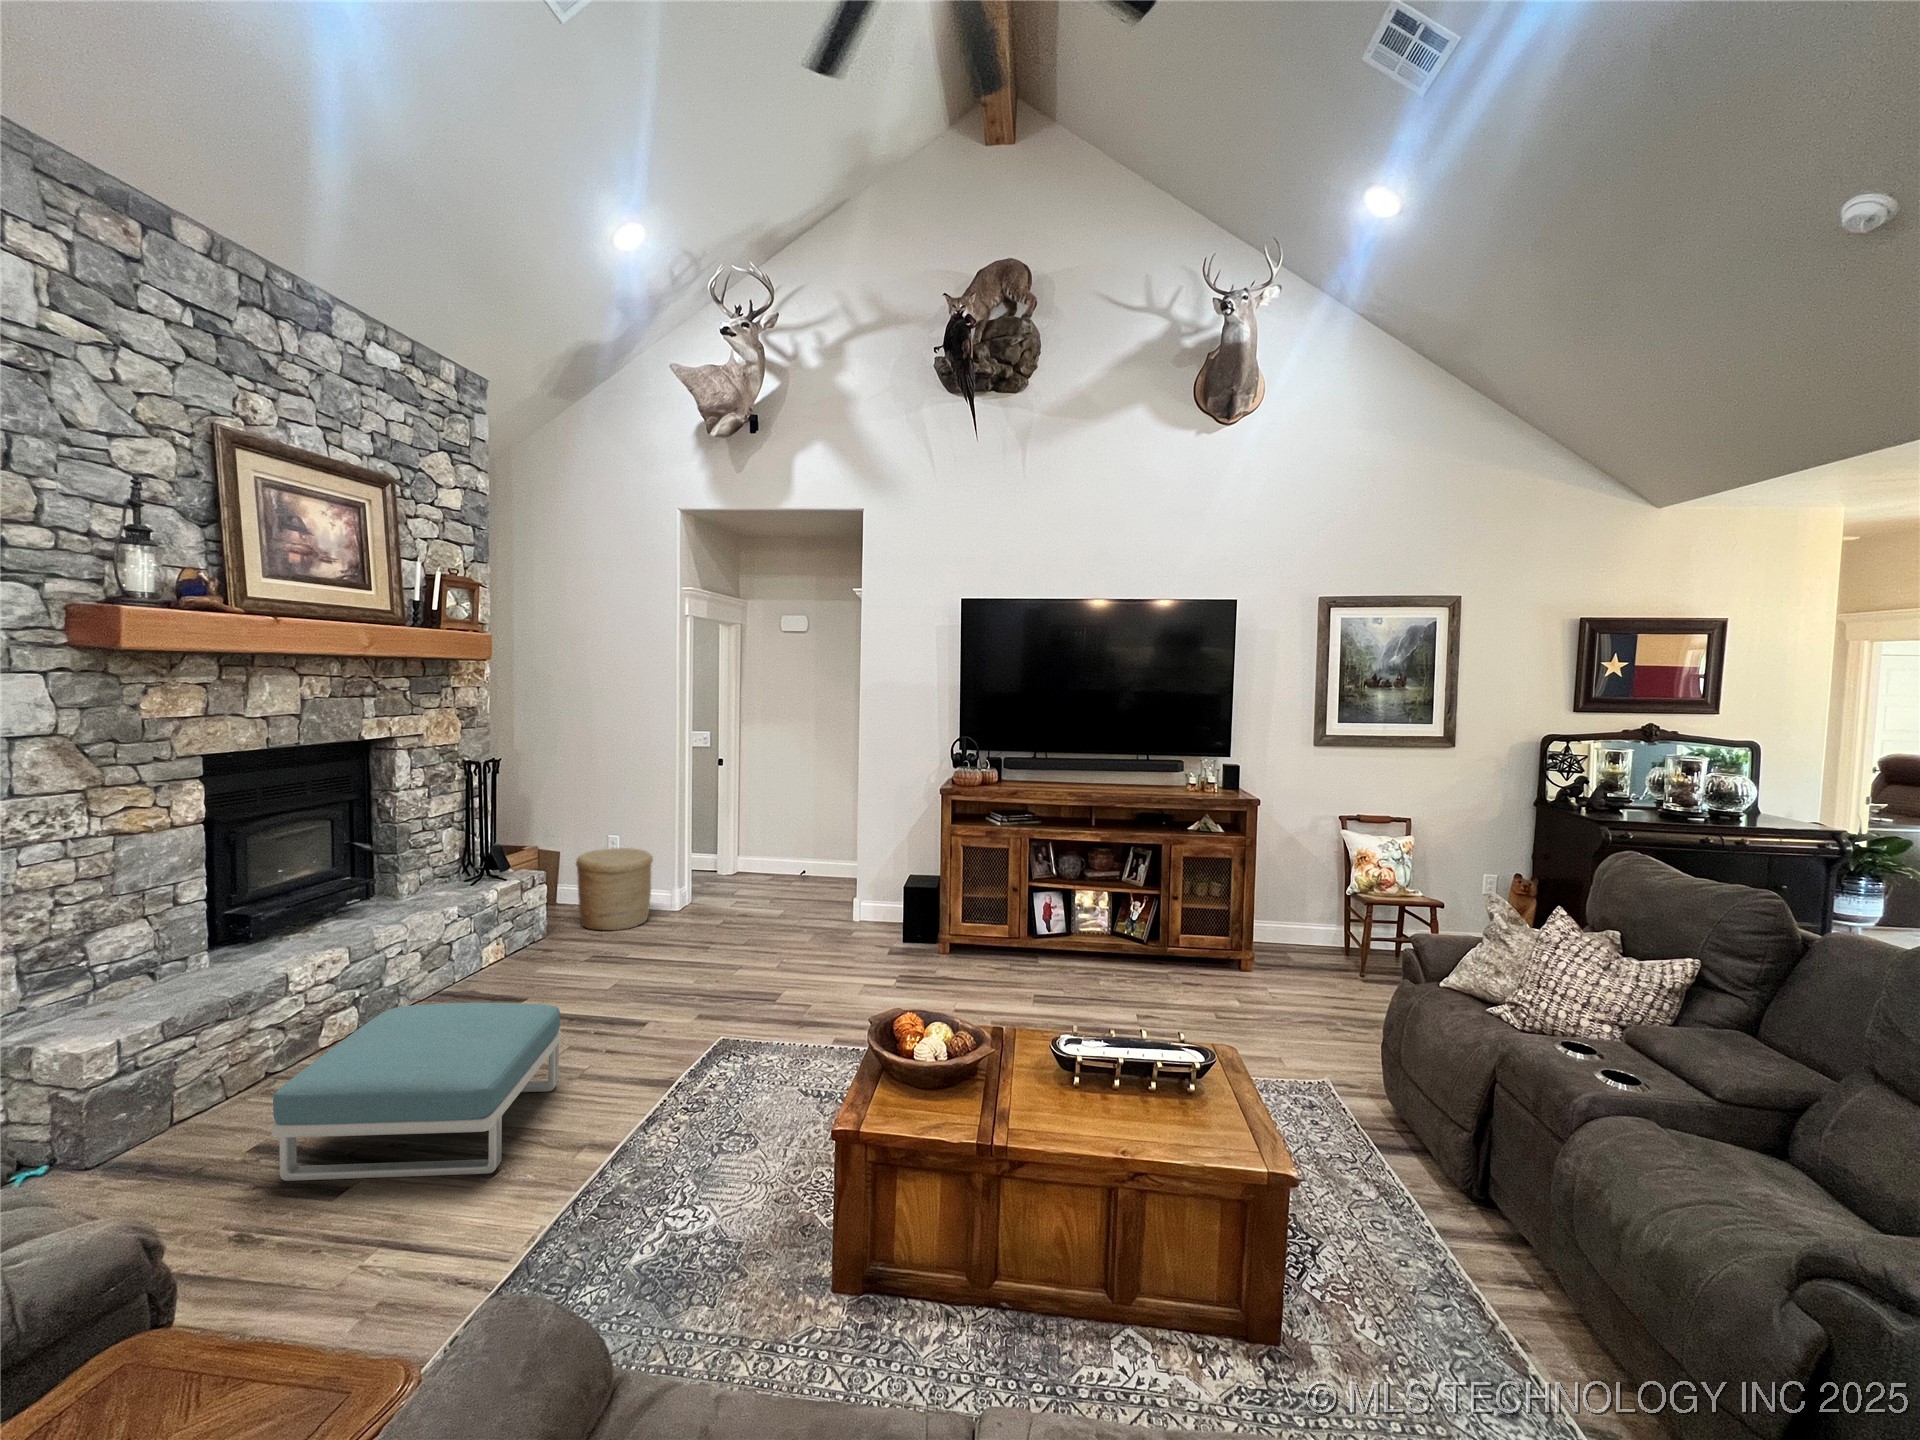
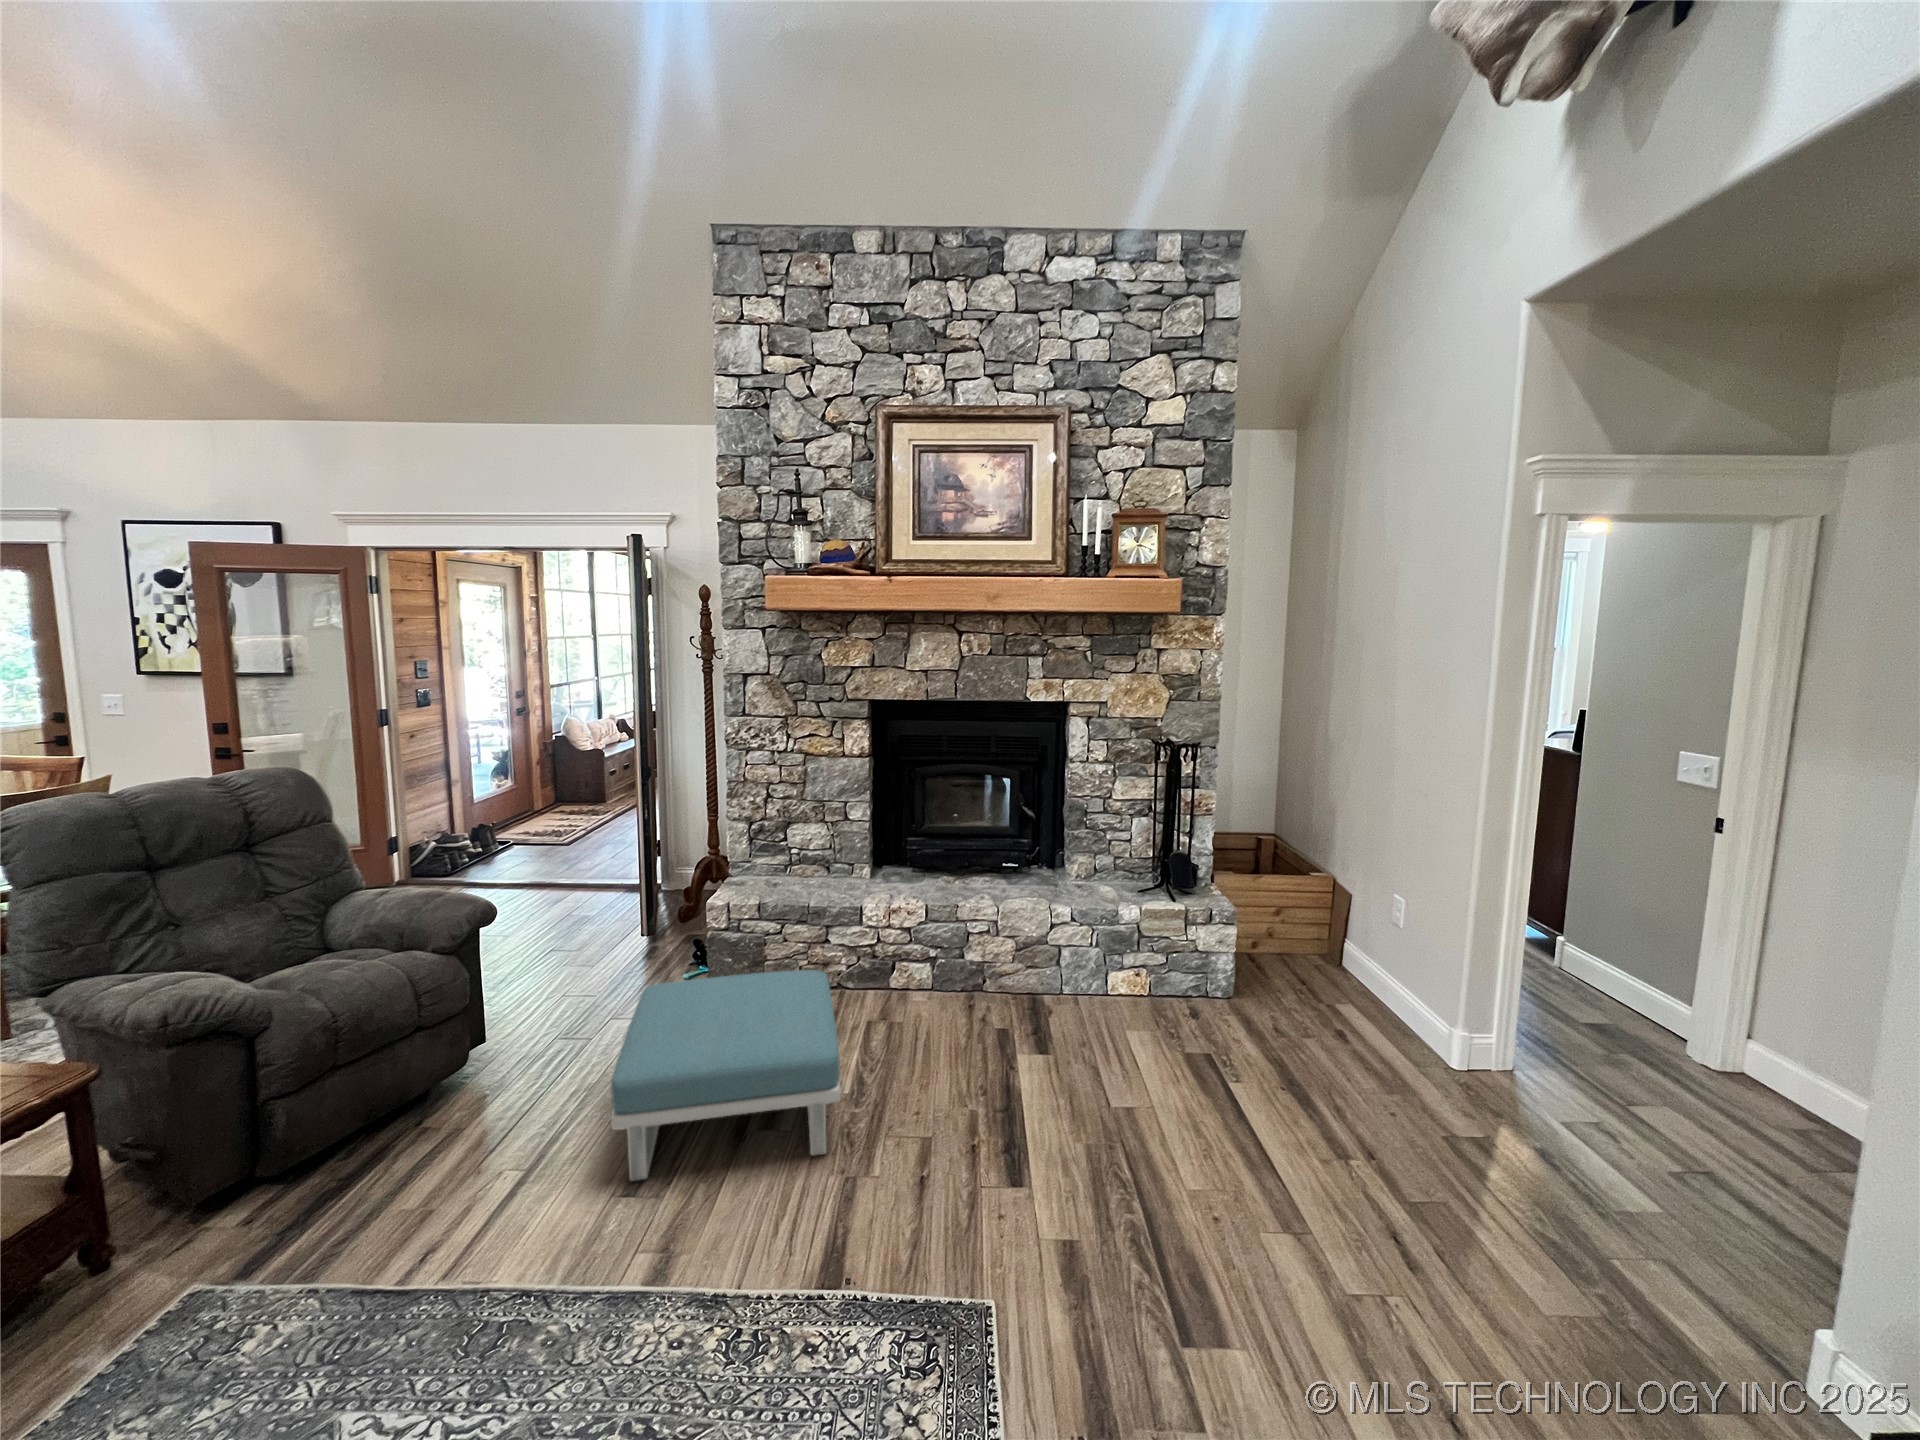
woven basket: present [576,848,653,930] -> none [1284,902,1411,1049]

